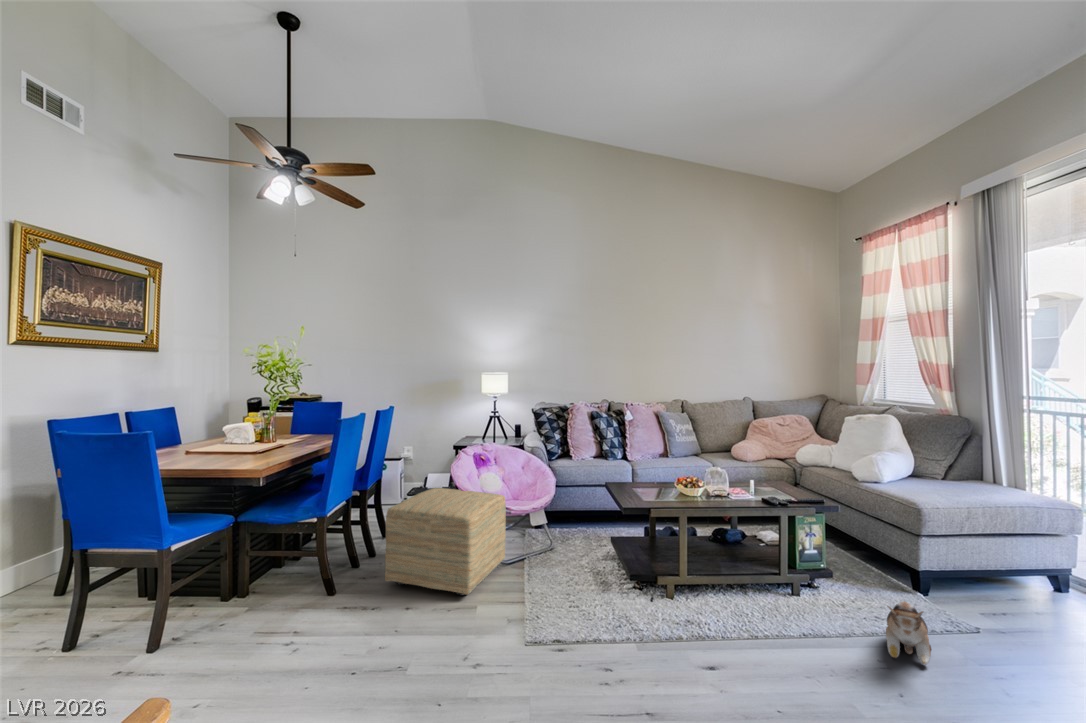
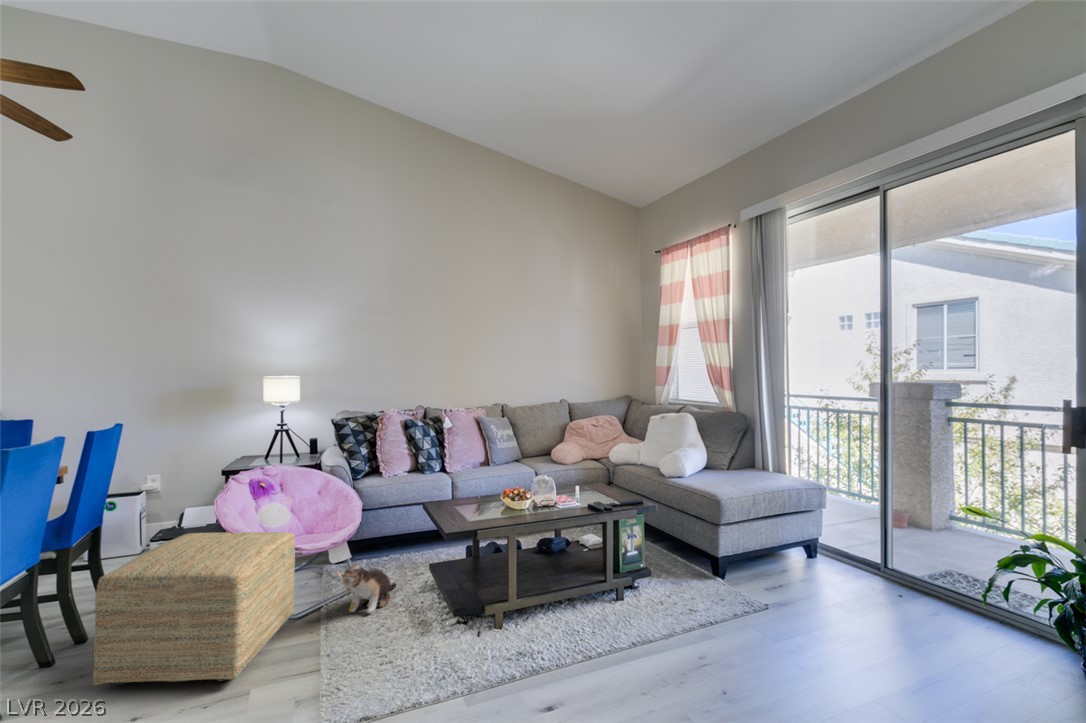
plush toy: present [886,602,931,665] -> present [337,565,396,613]

